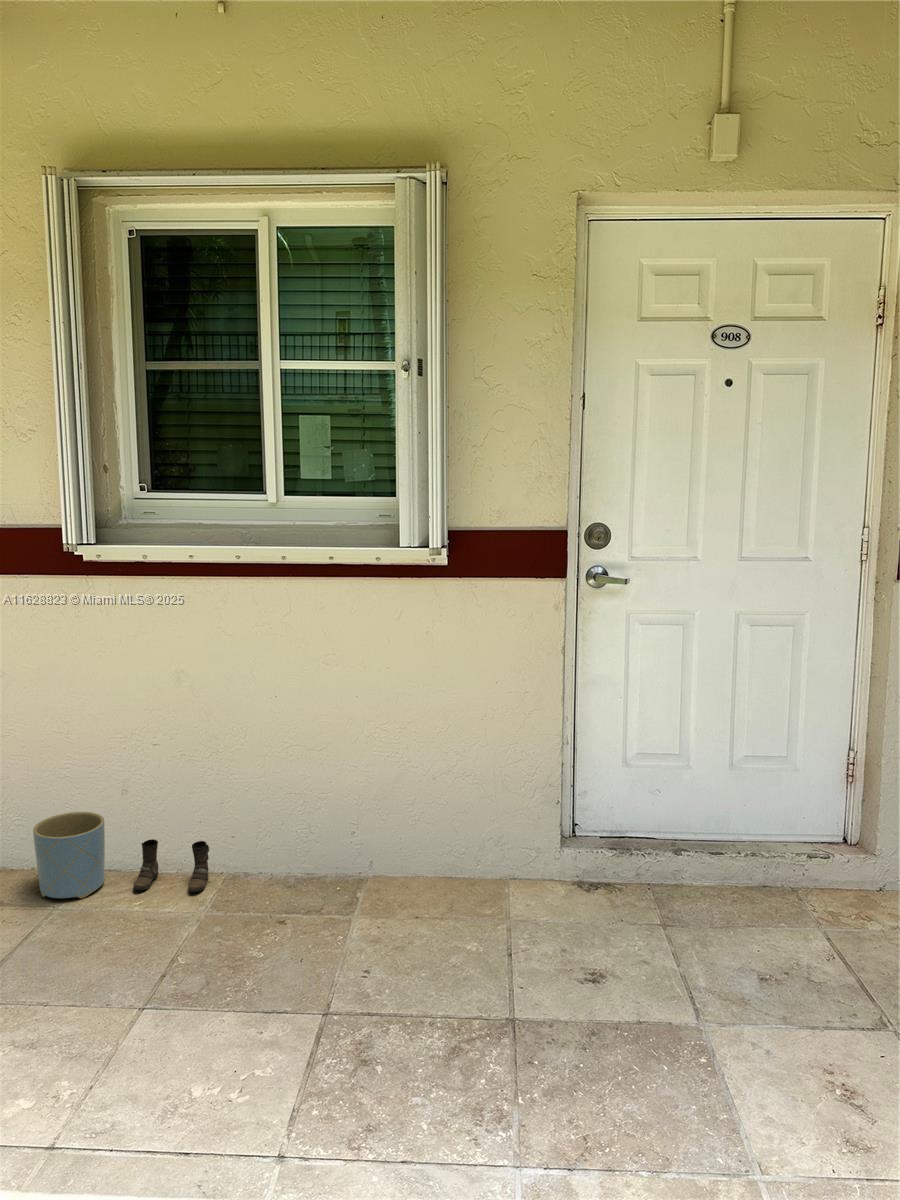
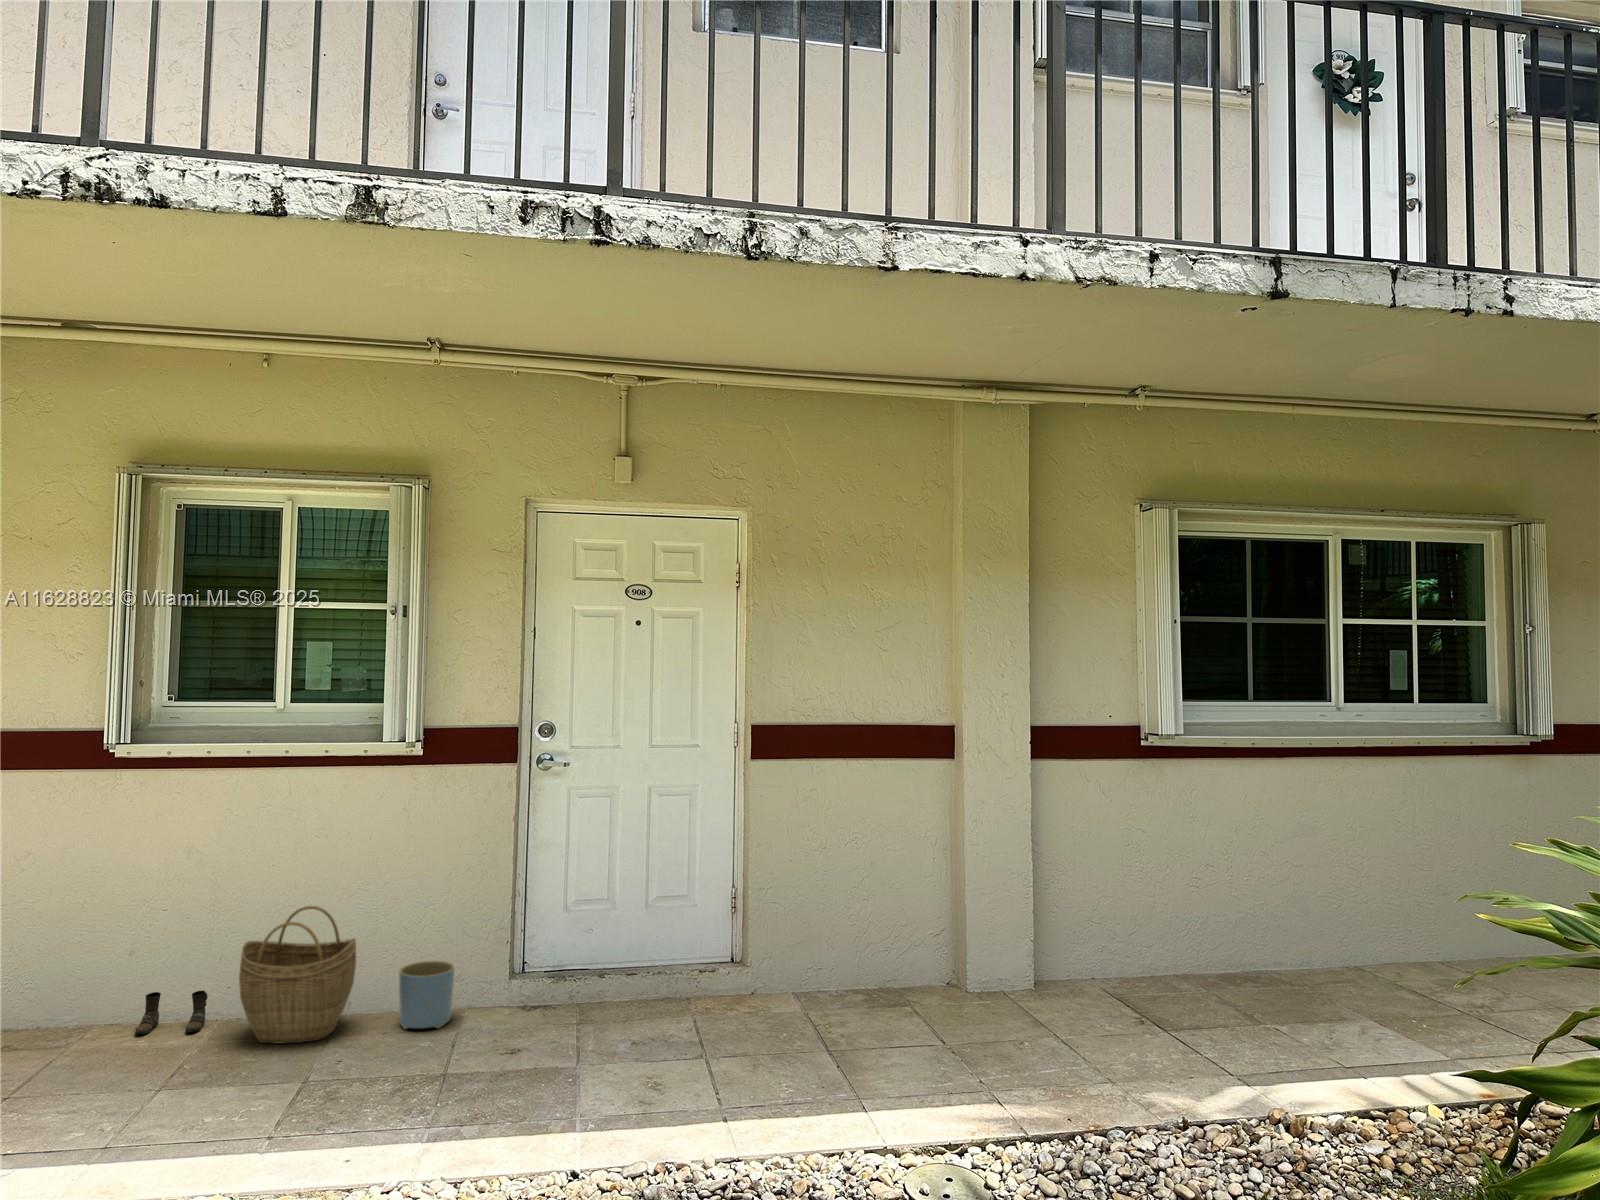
woven basket: none [244,750,379,922] -> present [239,906,356,1043]
planter: present [33,812,105,898] -> present [399,961,454,1029]

